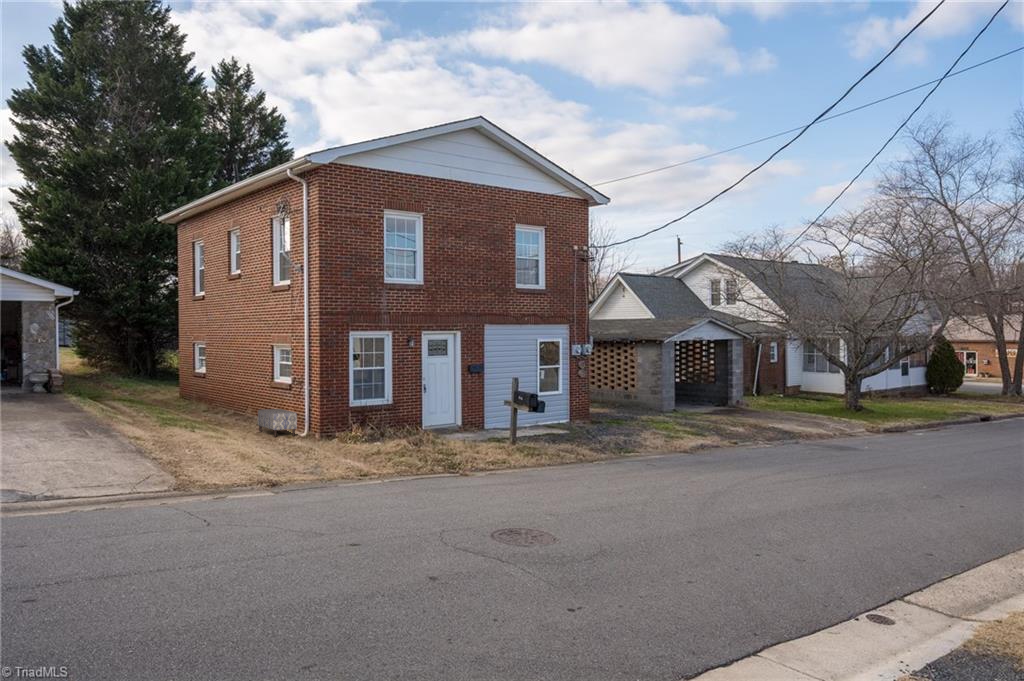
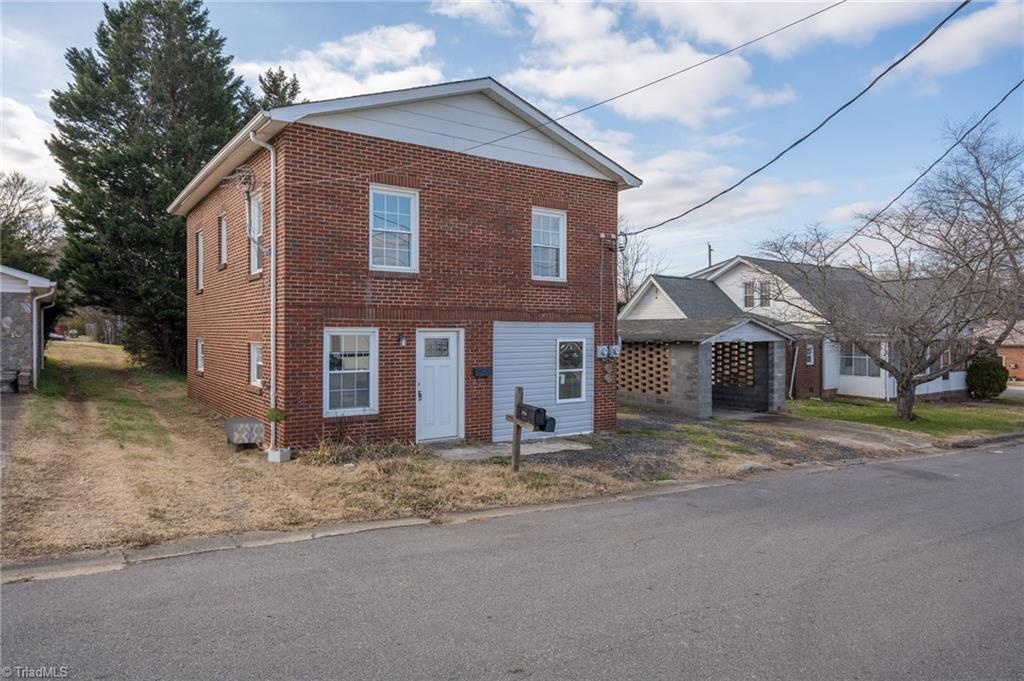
potted tree: none [306,398,325,443] -> present [267,408,290,462]

